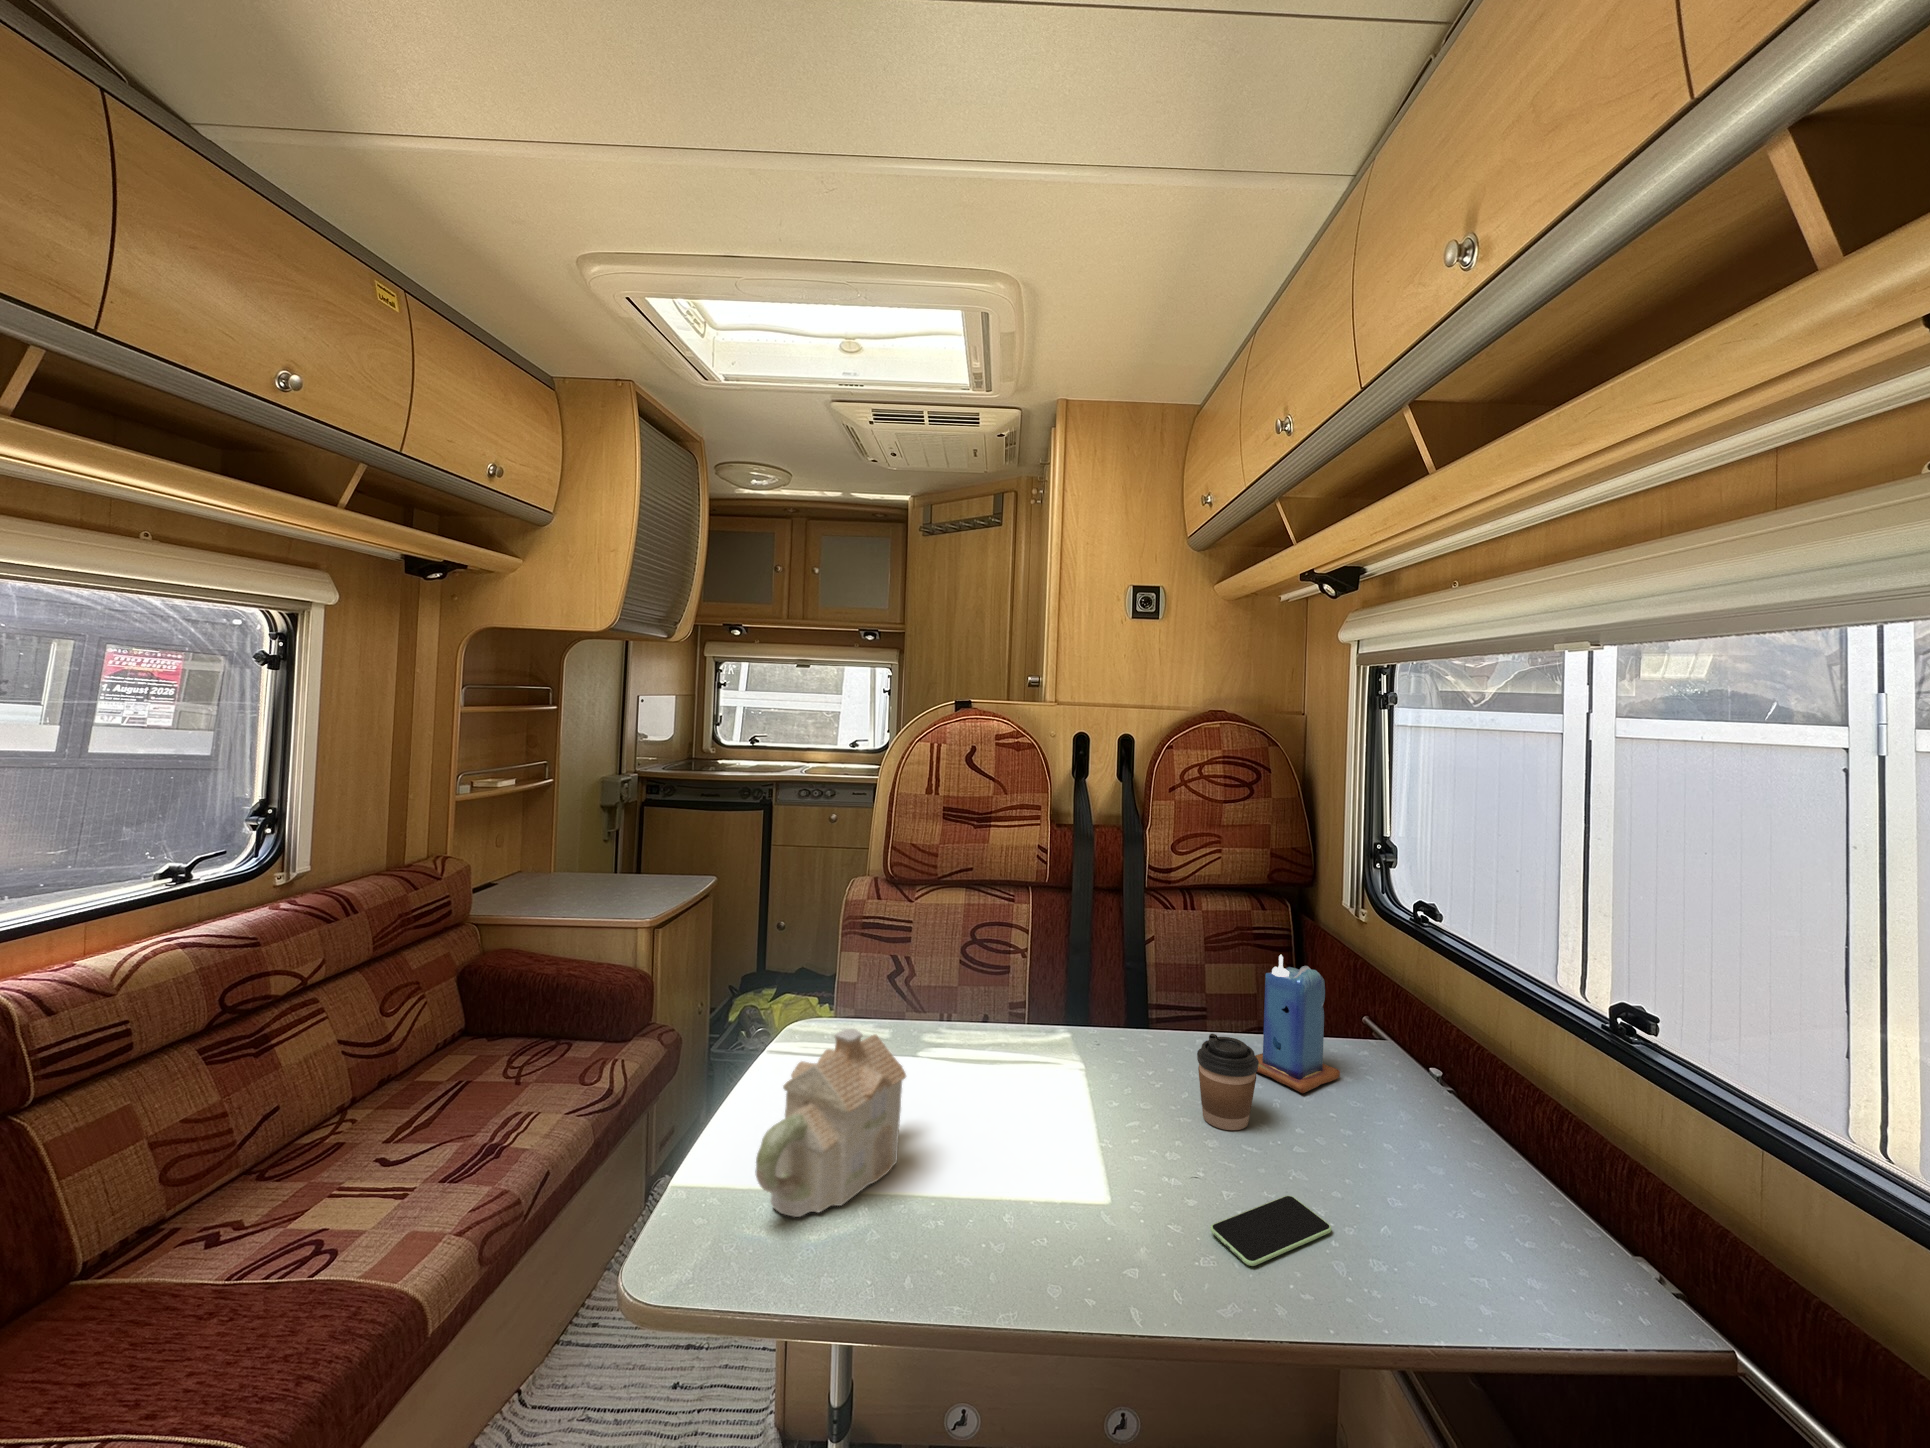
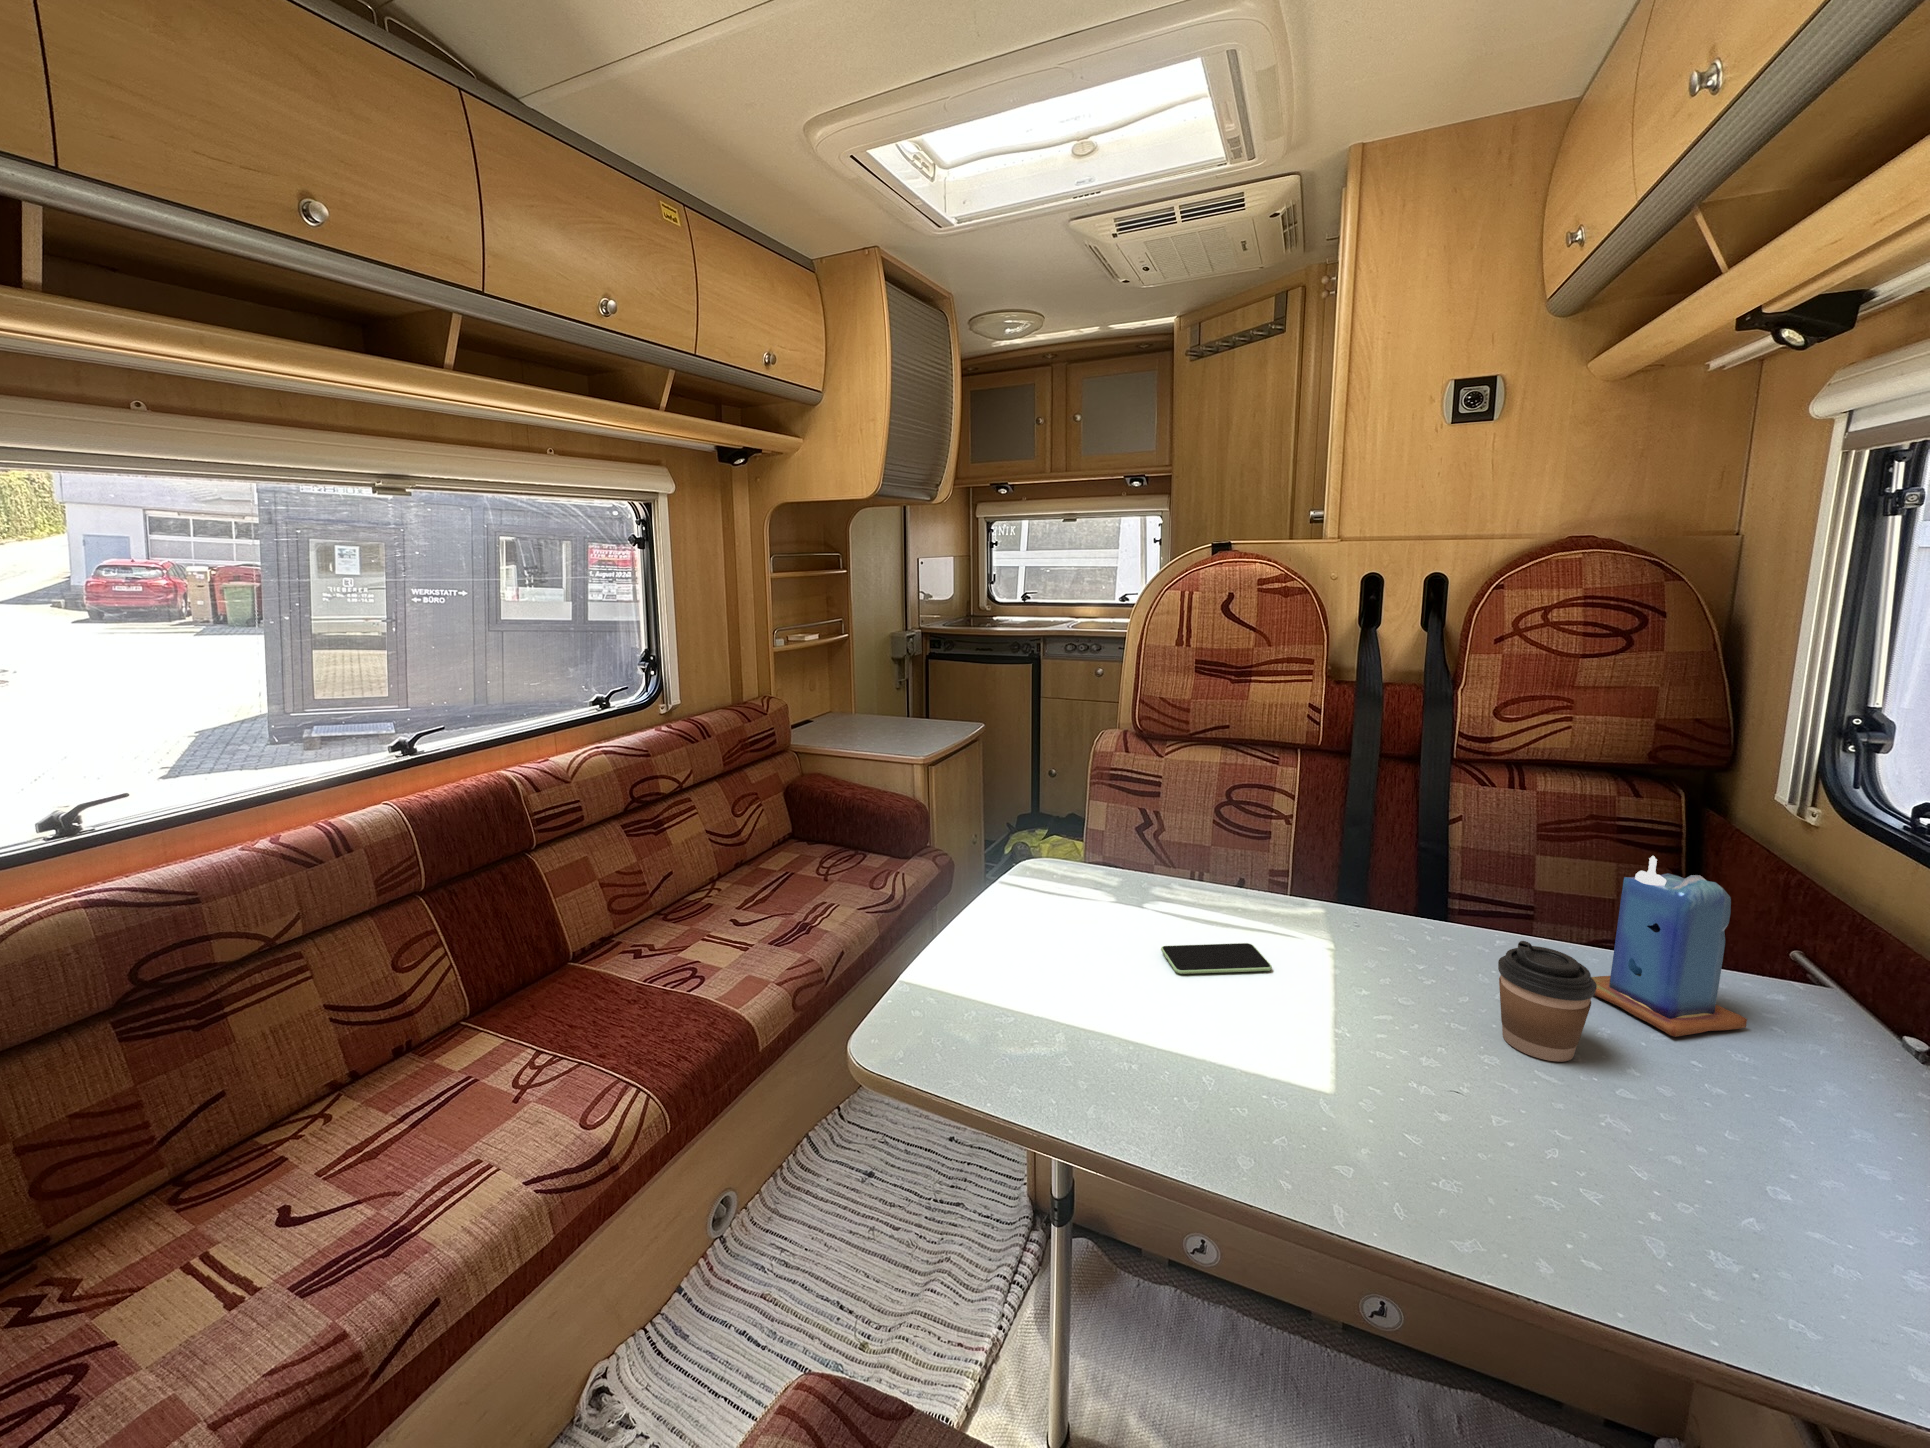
teapot: present [756,1029,906,1217] -> none [966,873,1119,1038]
smartphone: present [1210,1195,1331,1266] -> present [1161,943,1272,974]

